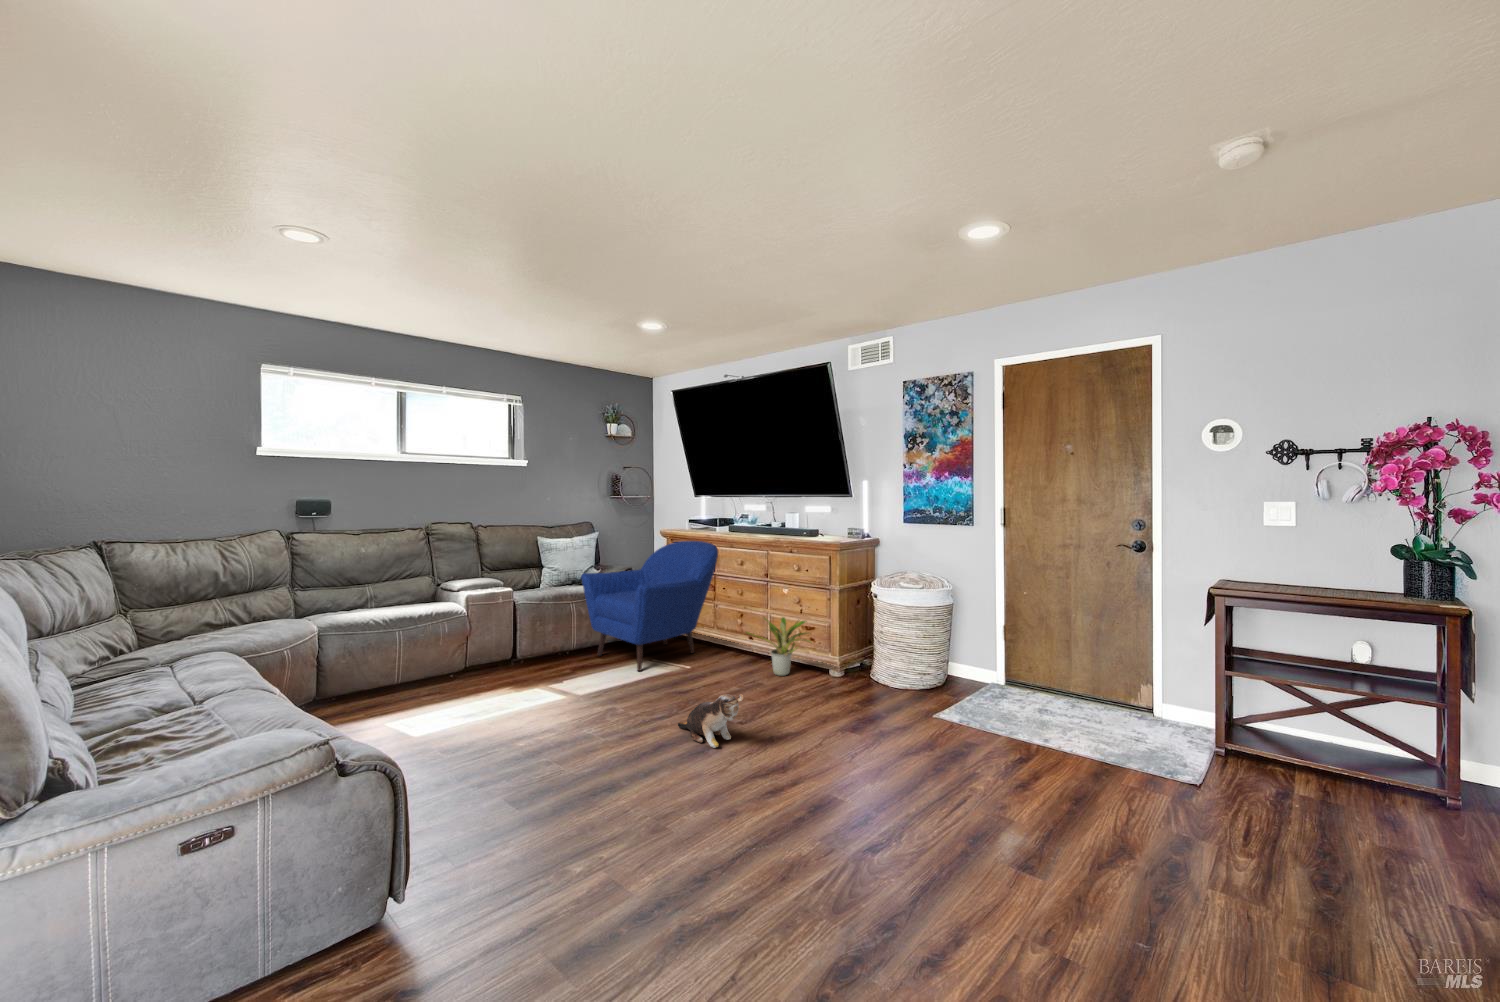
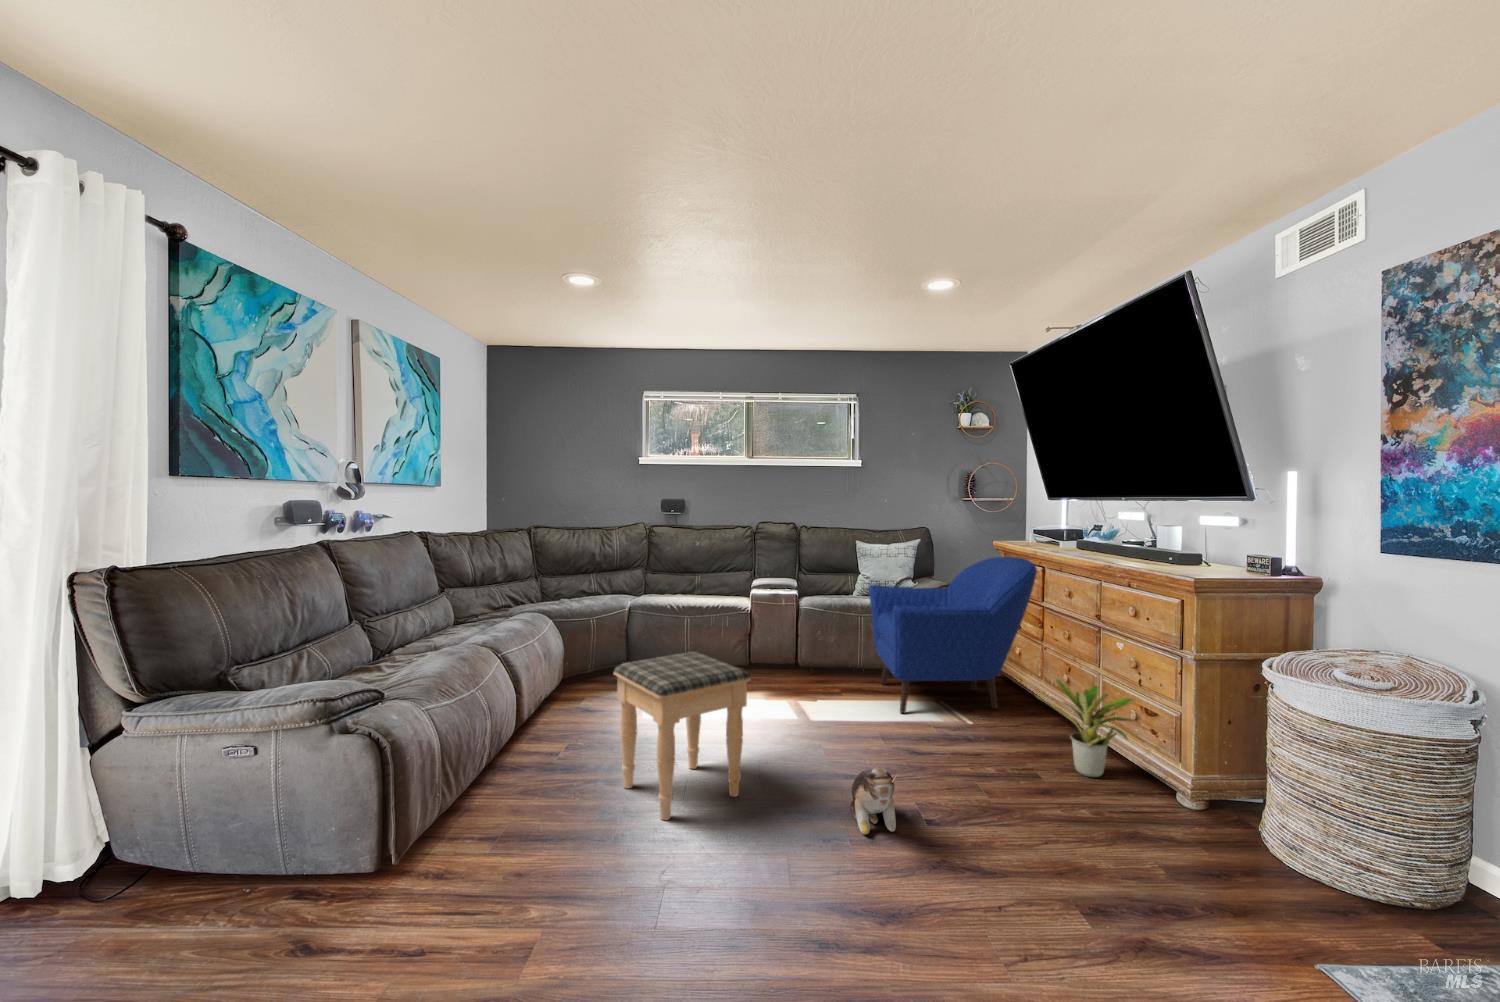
footstool: none [473,647,608,800] -> present [614,652,751,820]

